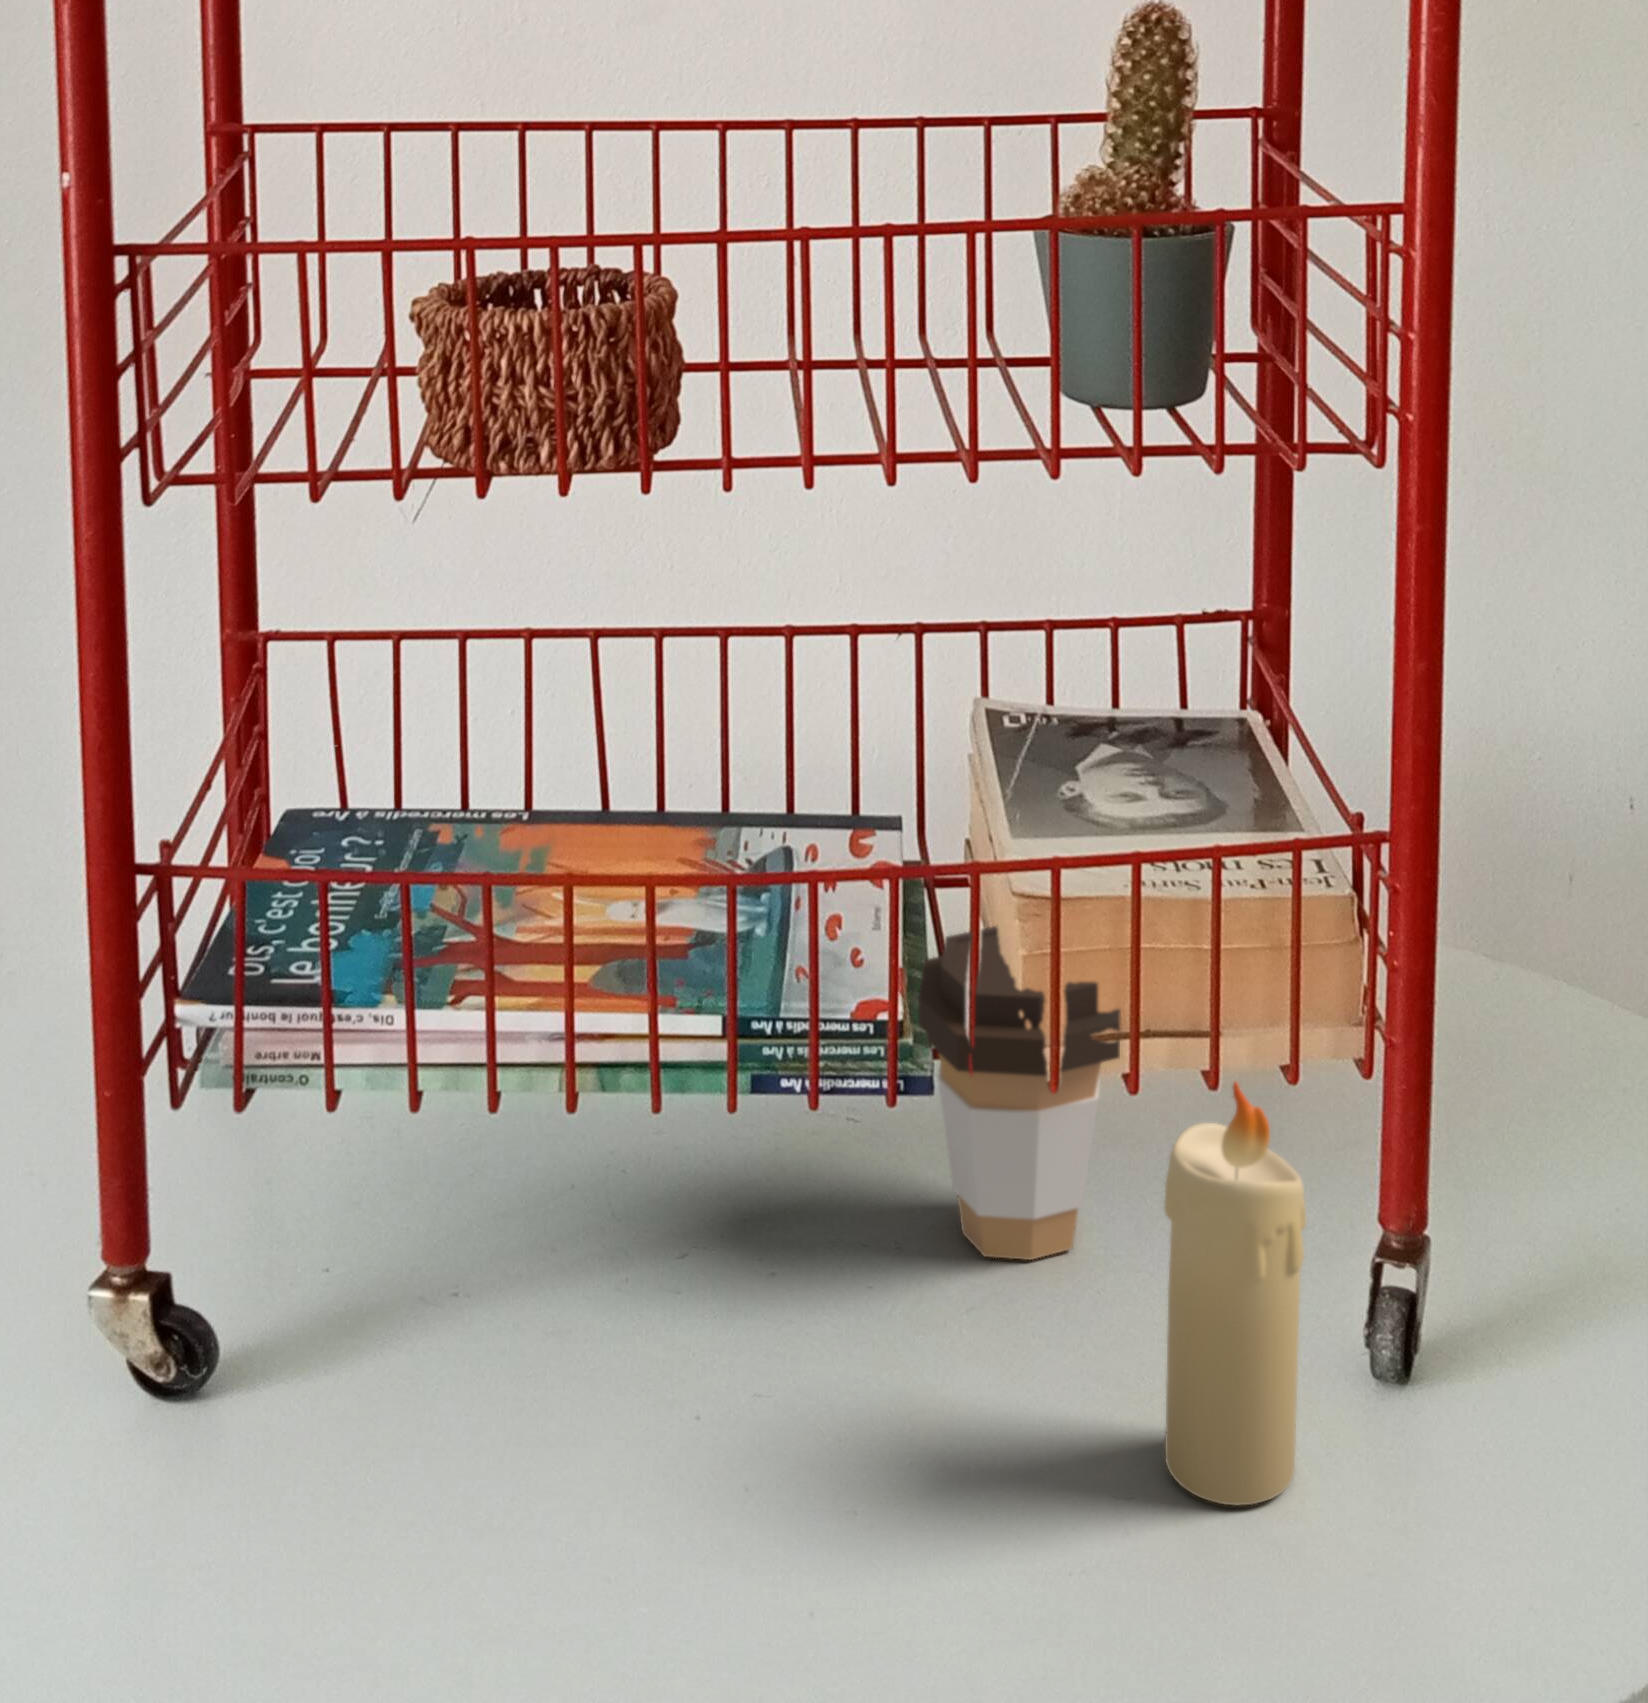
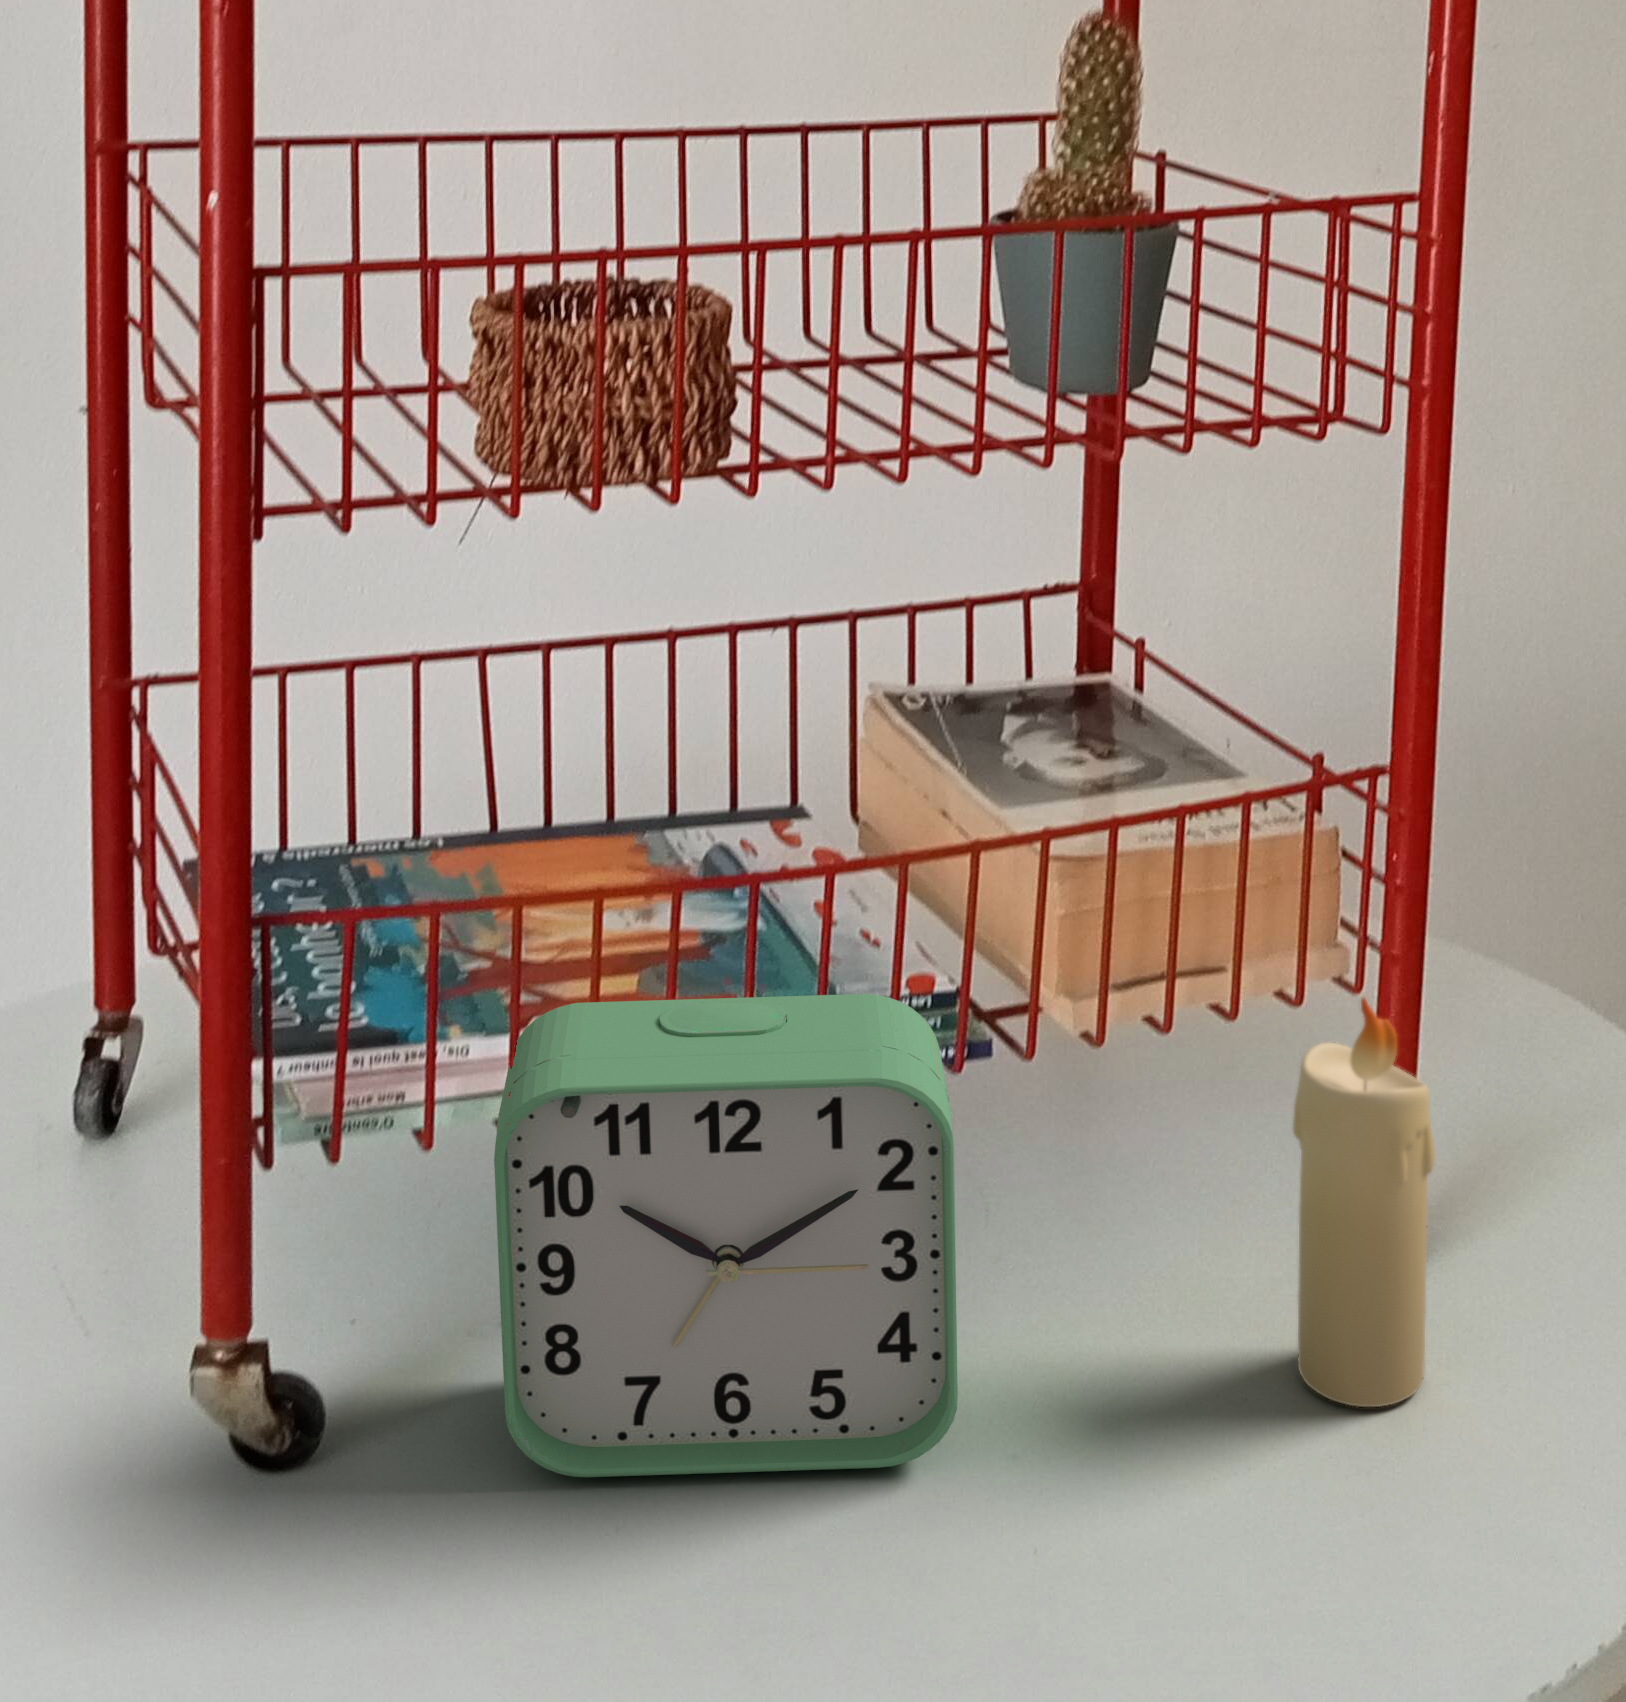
coffee cup: present [918,926,1121,1260] -> none [955,882,1173,1217]
alarm clock: none [353,990,823,1488] -> present [494,994,958,1477]

